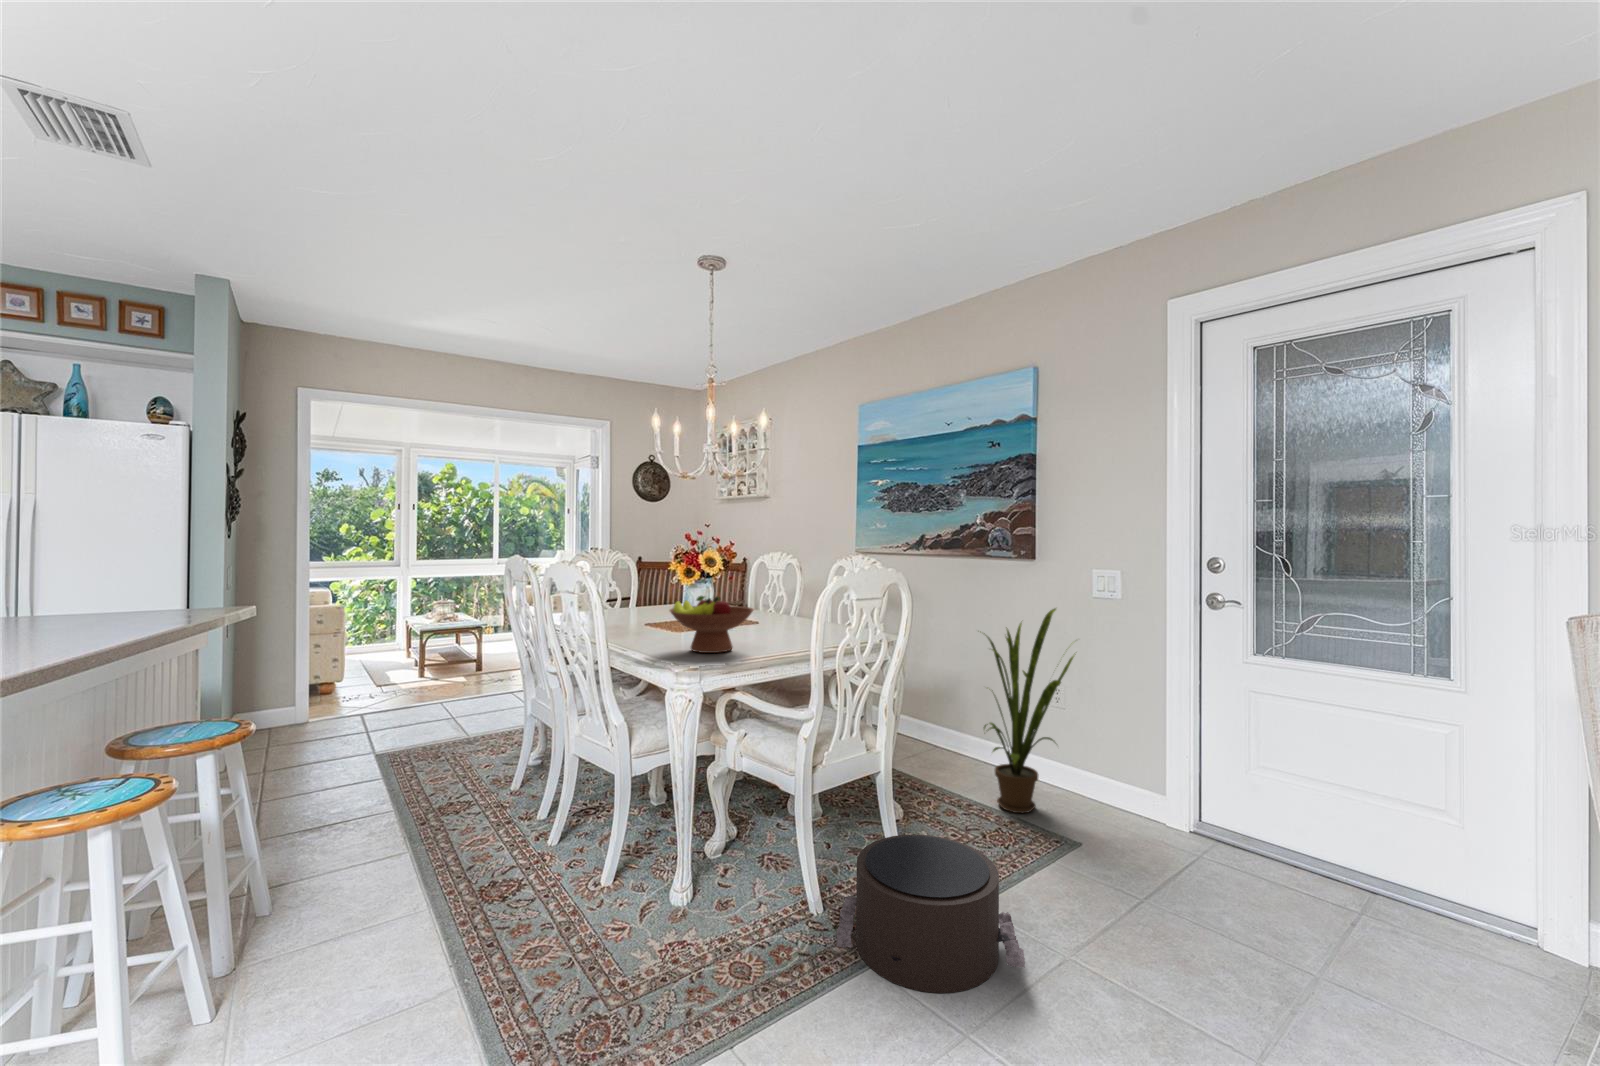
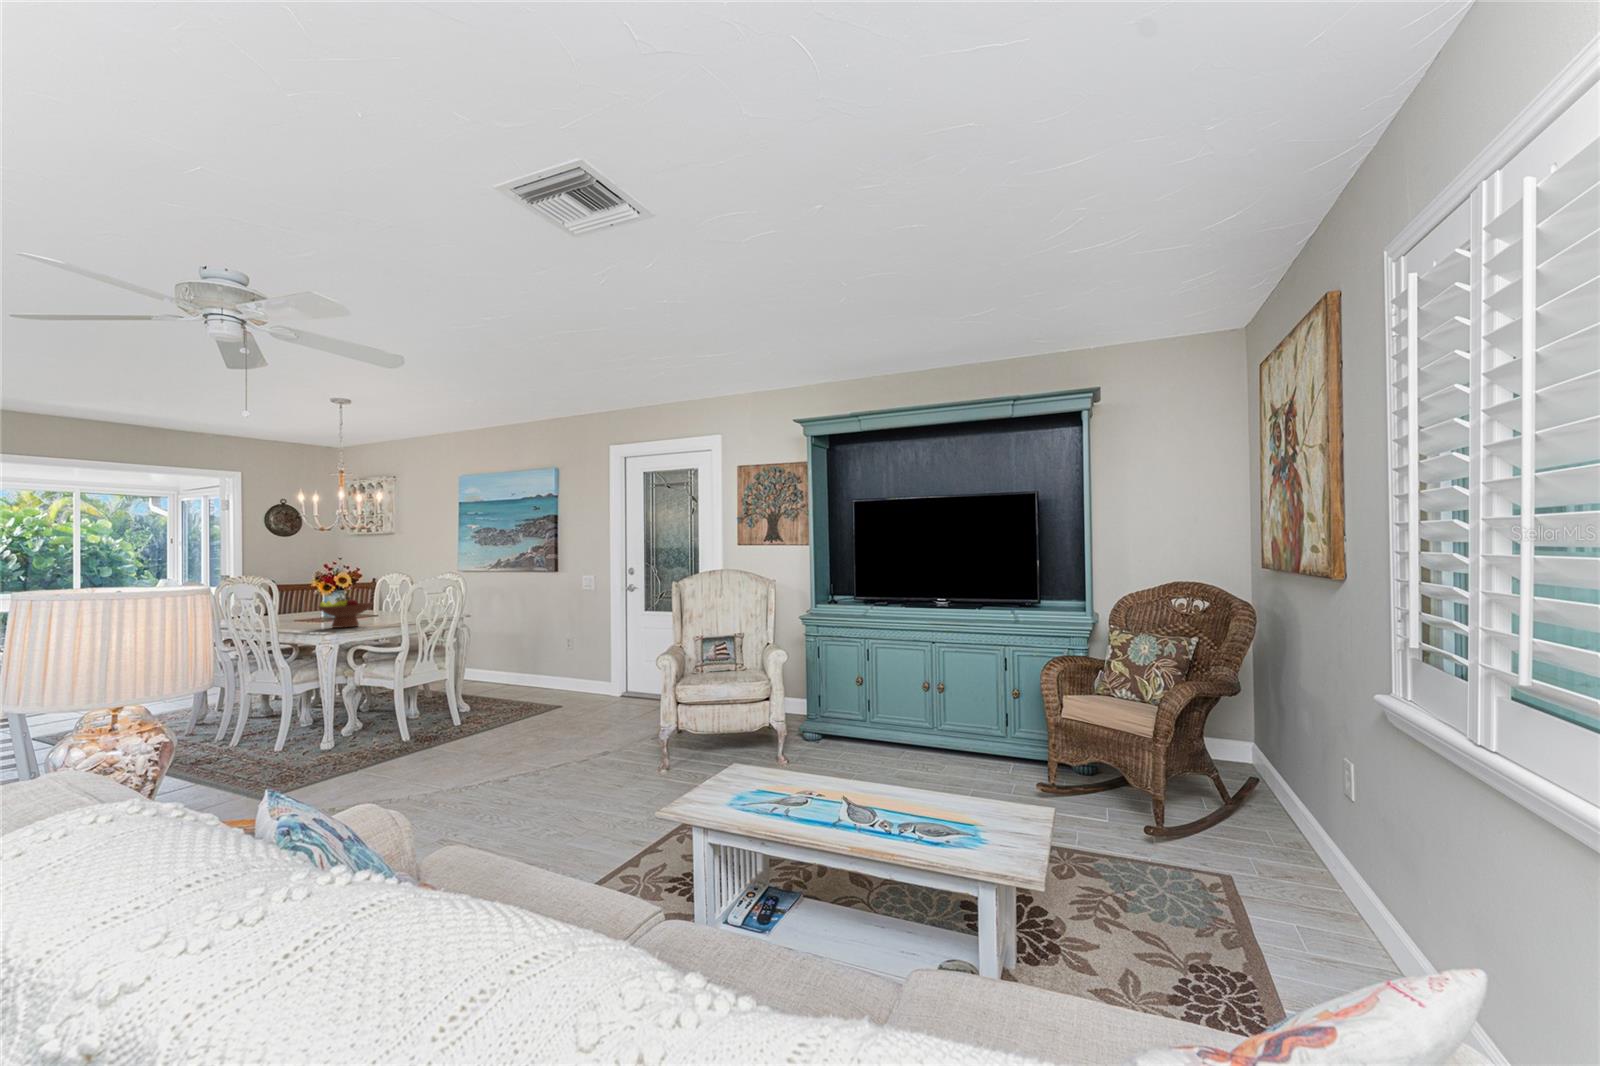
house plant: present [984,608,1074,813] -> none [520,597,575,704]
pouf: present [837,835,1025,993] -> none [413,700,503,751]

